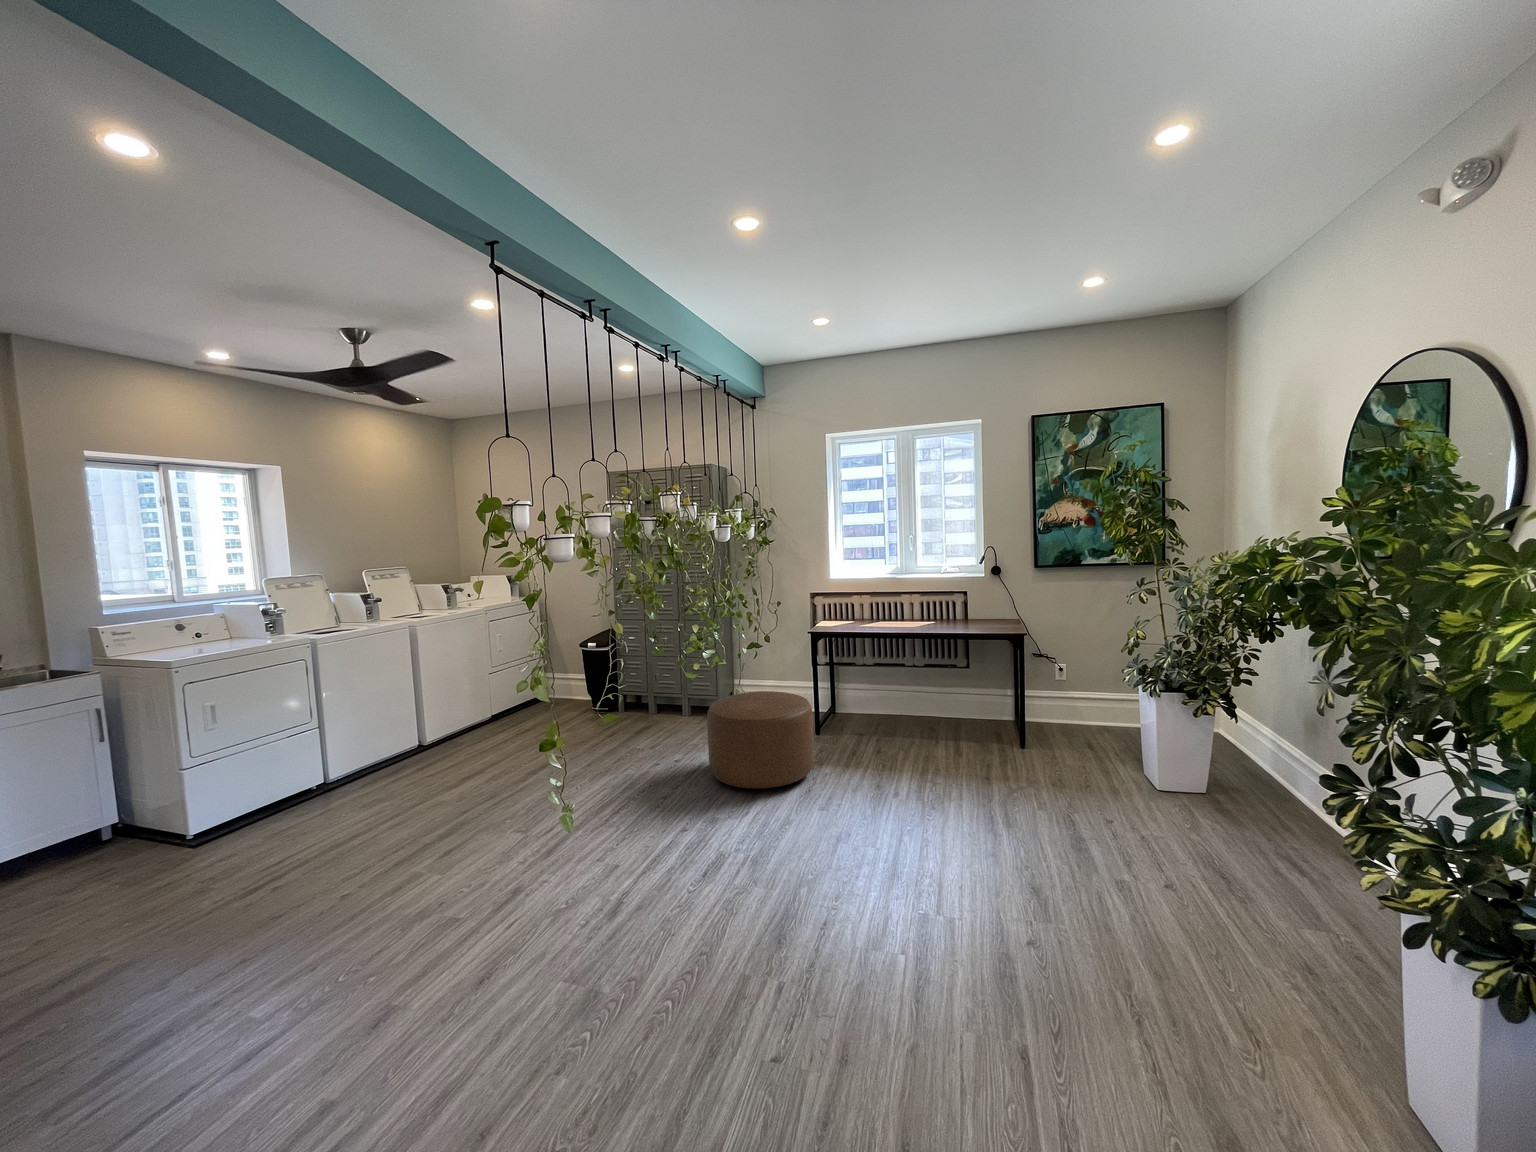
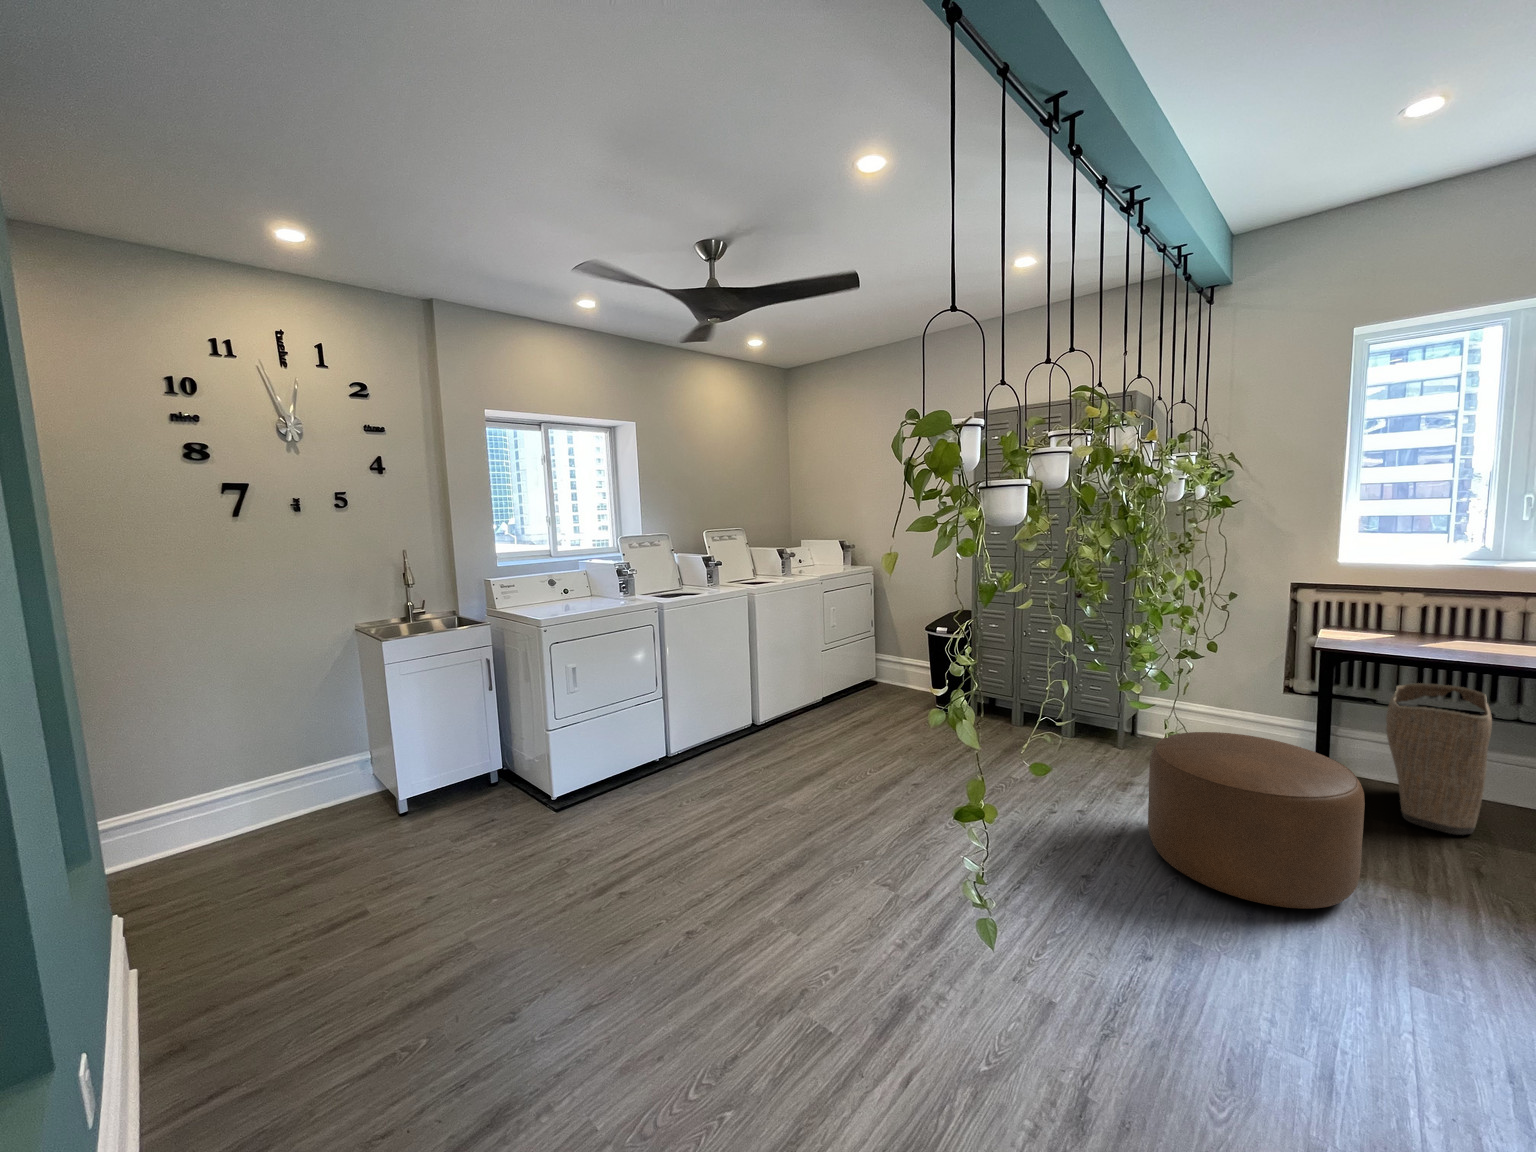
laundry basket: none [849,650,898,736] -> present [1386,683,1492,835]

